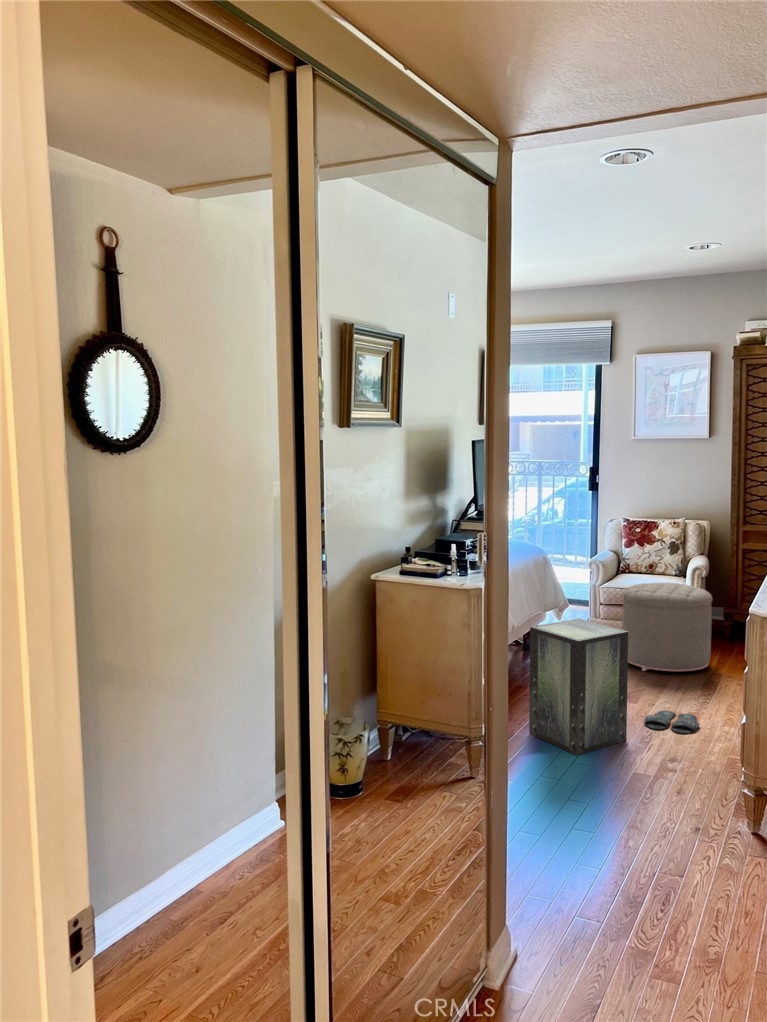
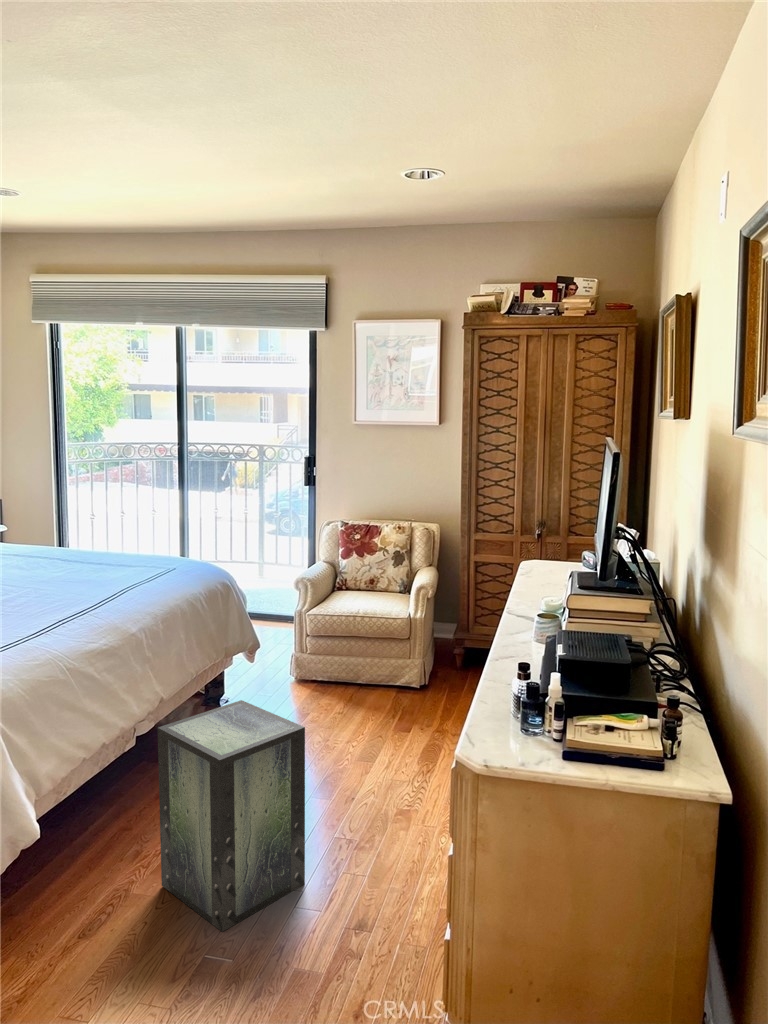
ottoman: present [622,583,712,671] -> none [328,610,437,731]
slippers: present [645,710,700,734] -> none [337,808,412,857]

